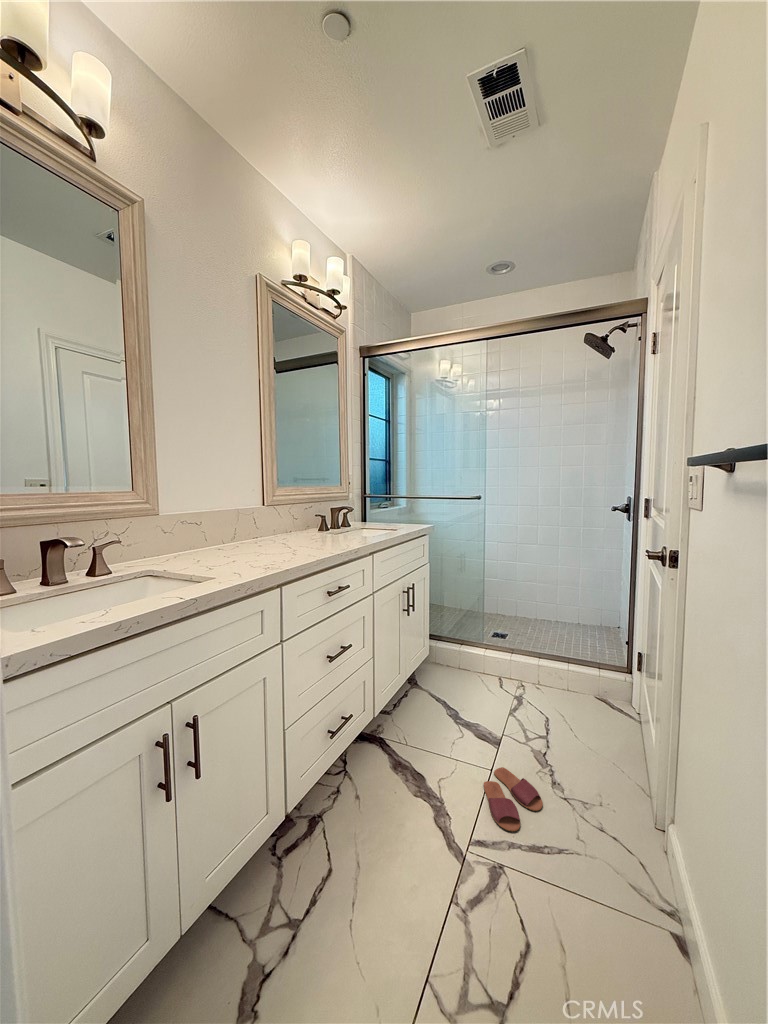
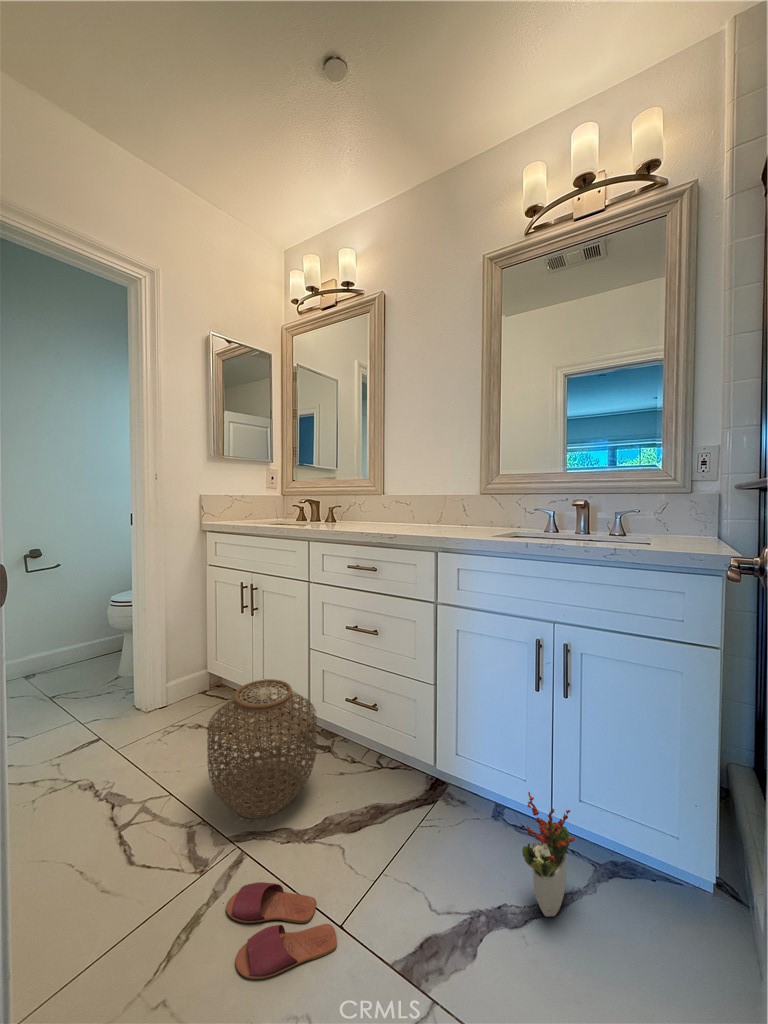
decorative plant: none [423,652,451,704] -> present [522,792,575,917]
woven basket: none [343,726,459,886] -> present [207,679,317,818]

